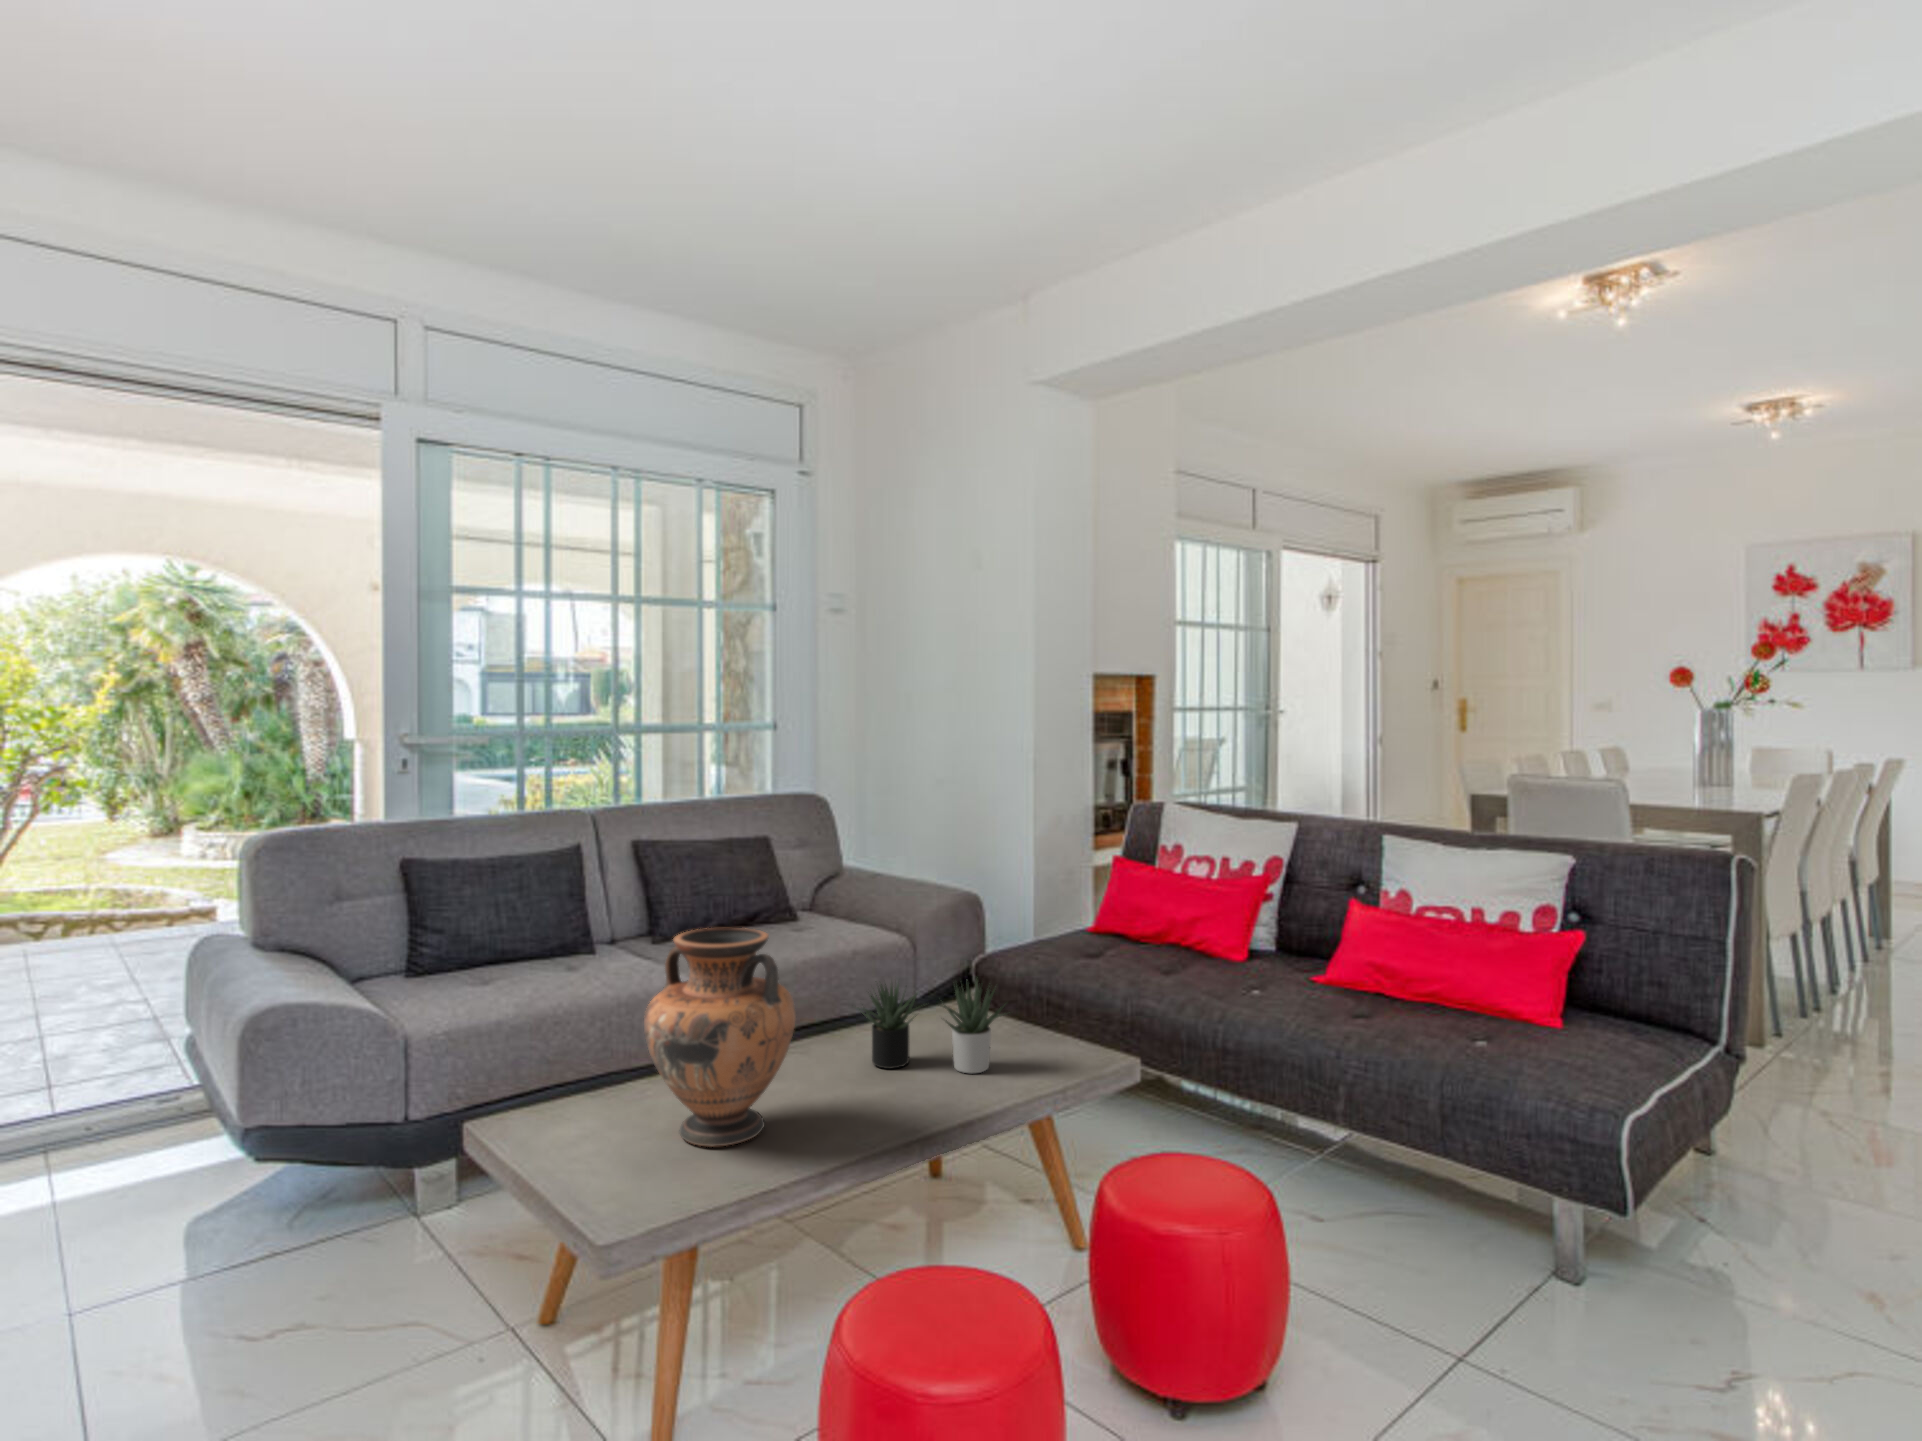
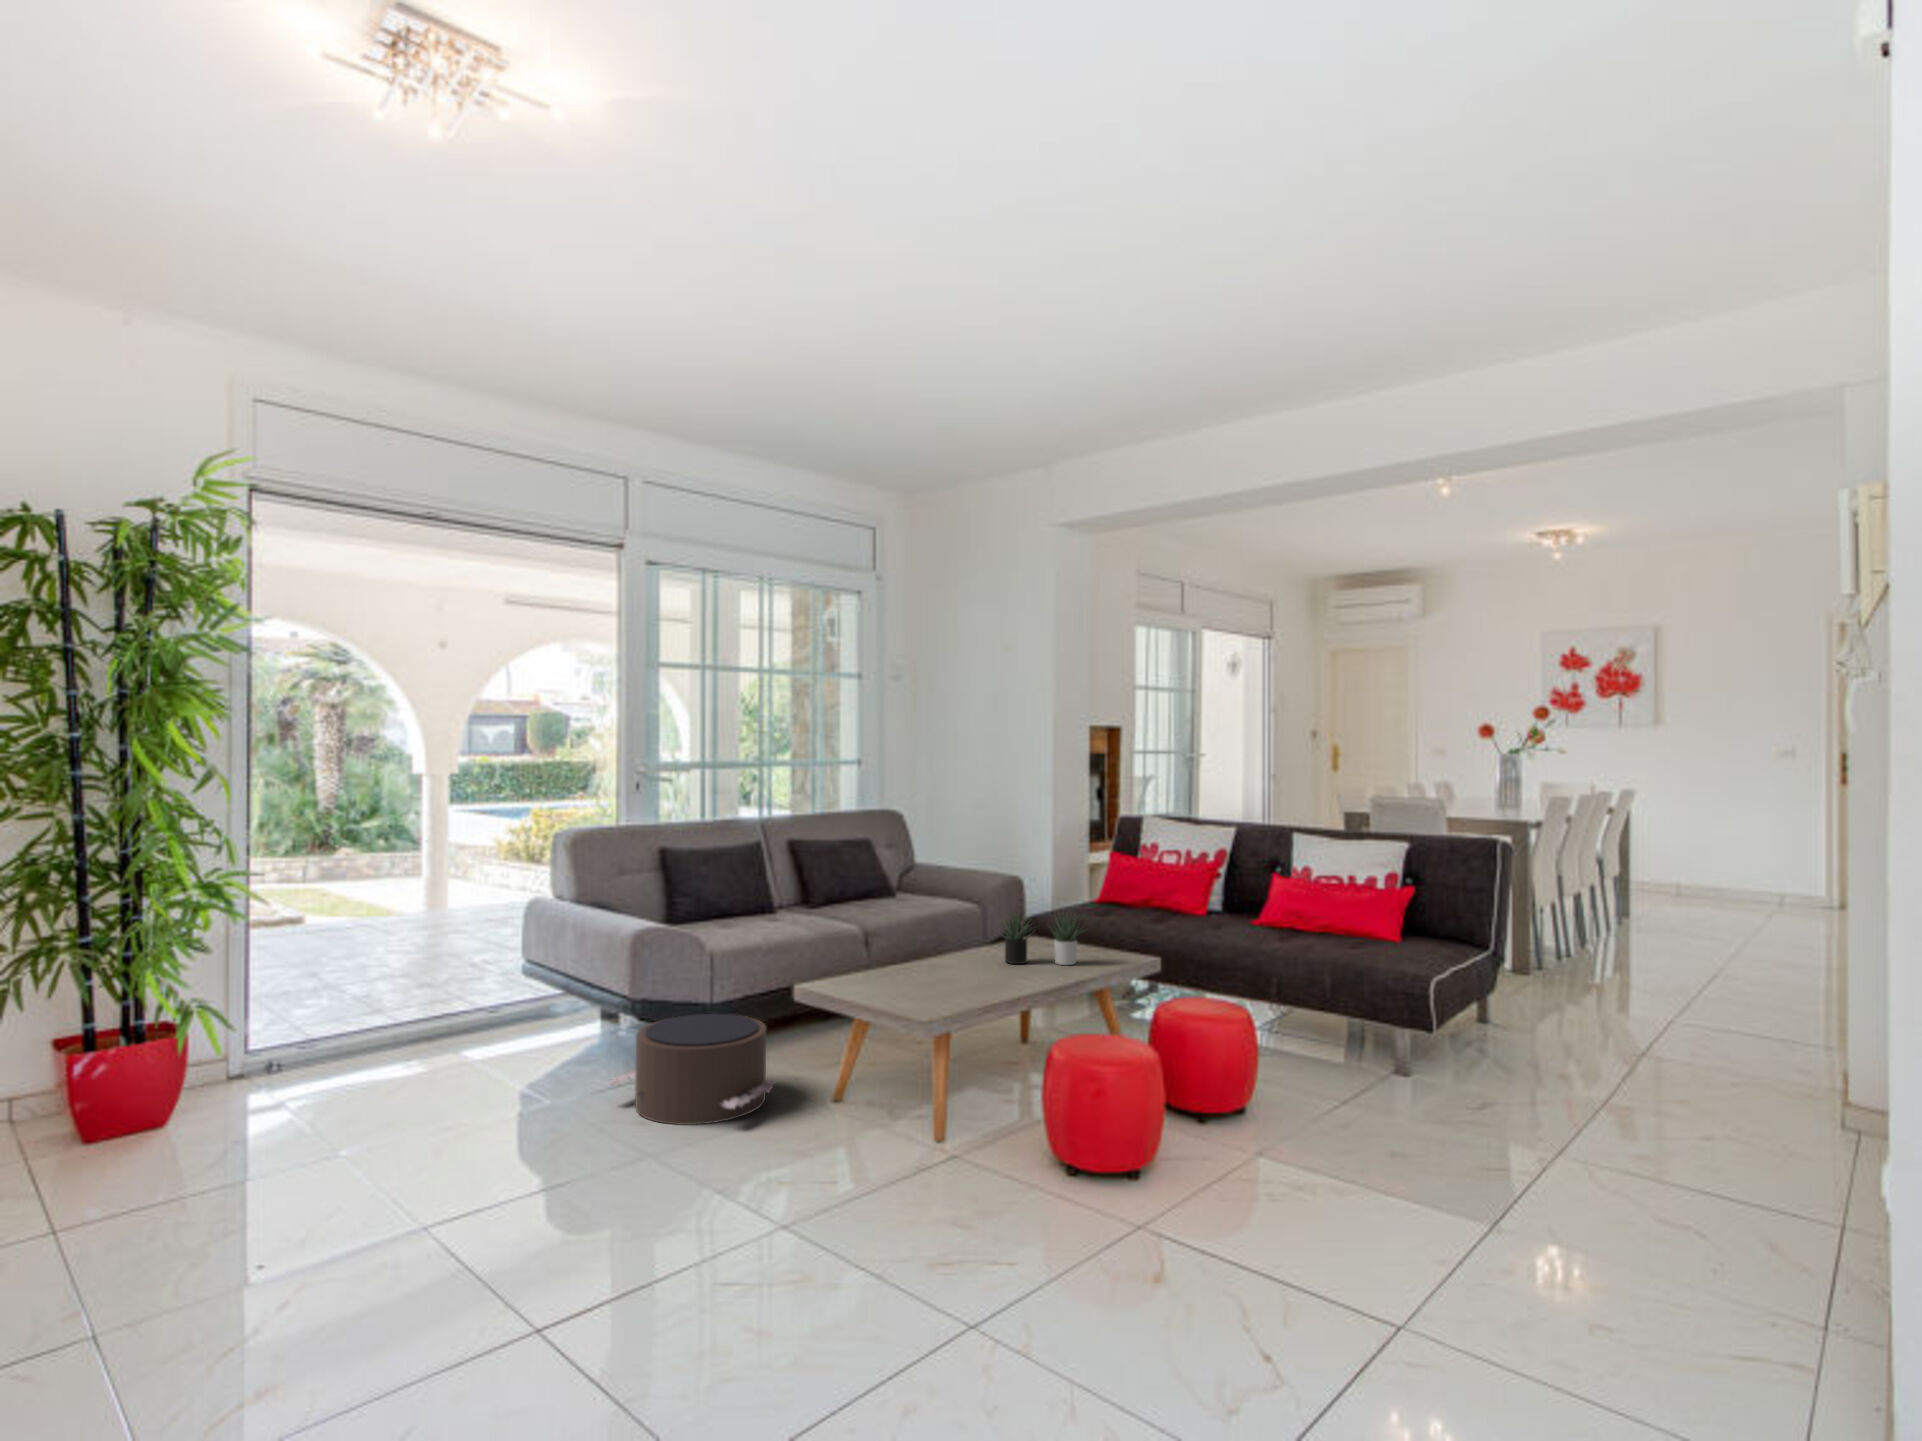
vase: present [644,928,796,1146] -> none [906,874,988,991]
pouf: none [179,1139,456,1367] -> present [608,1014,776,1125]

